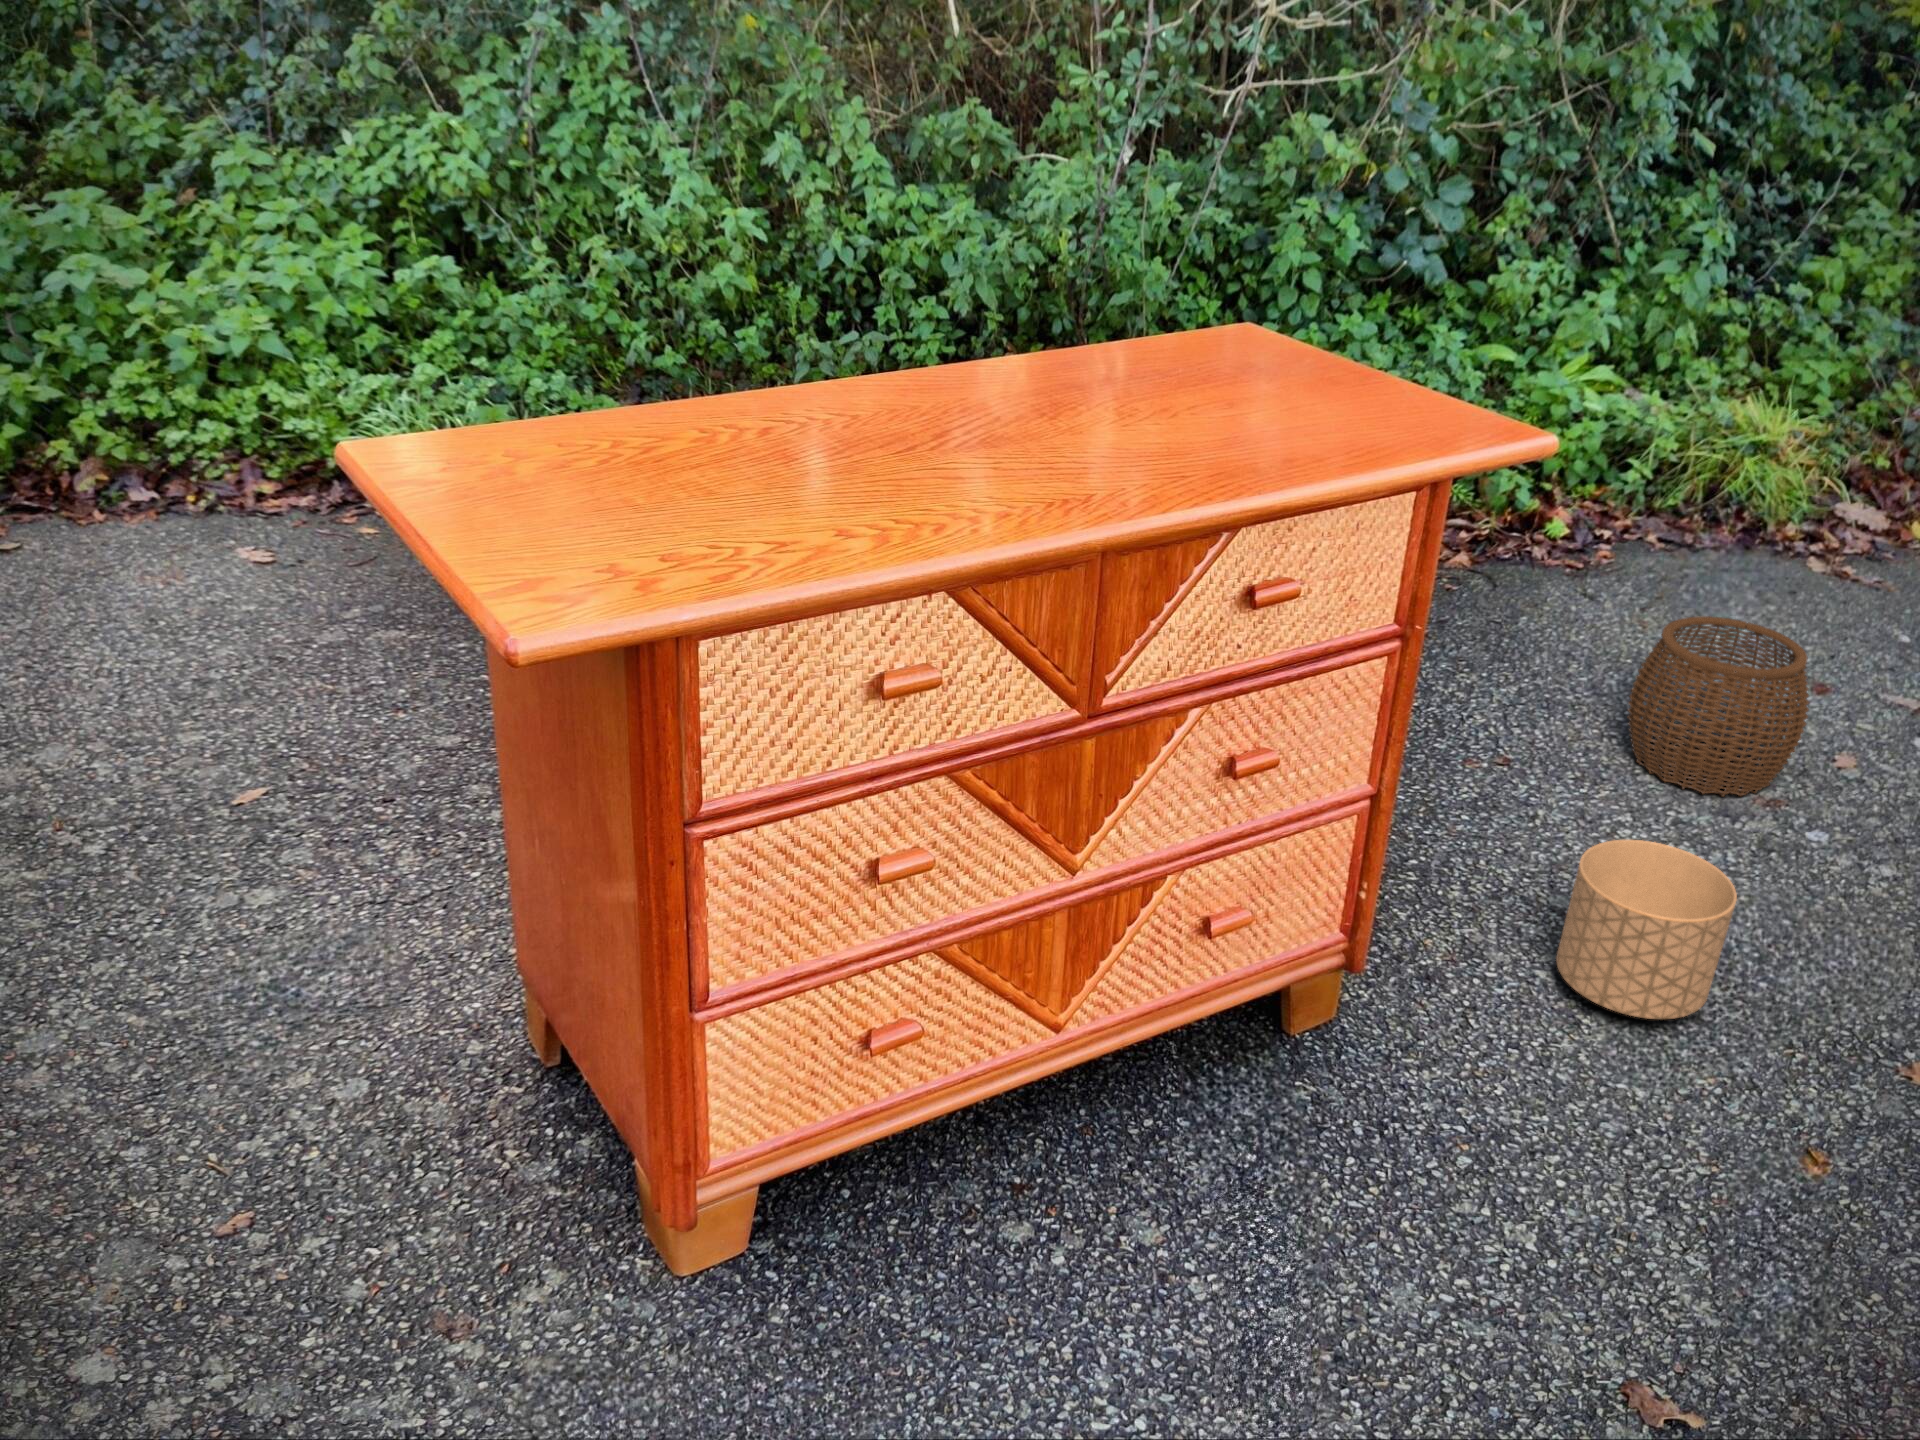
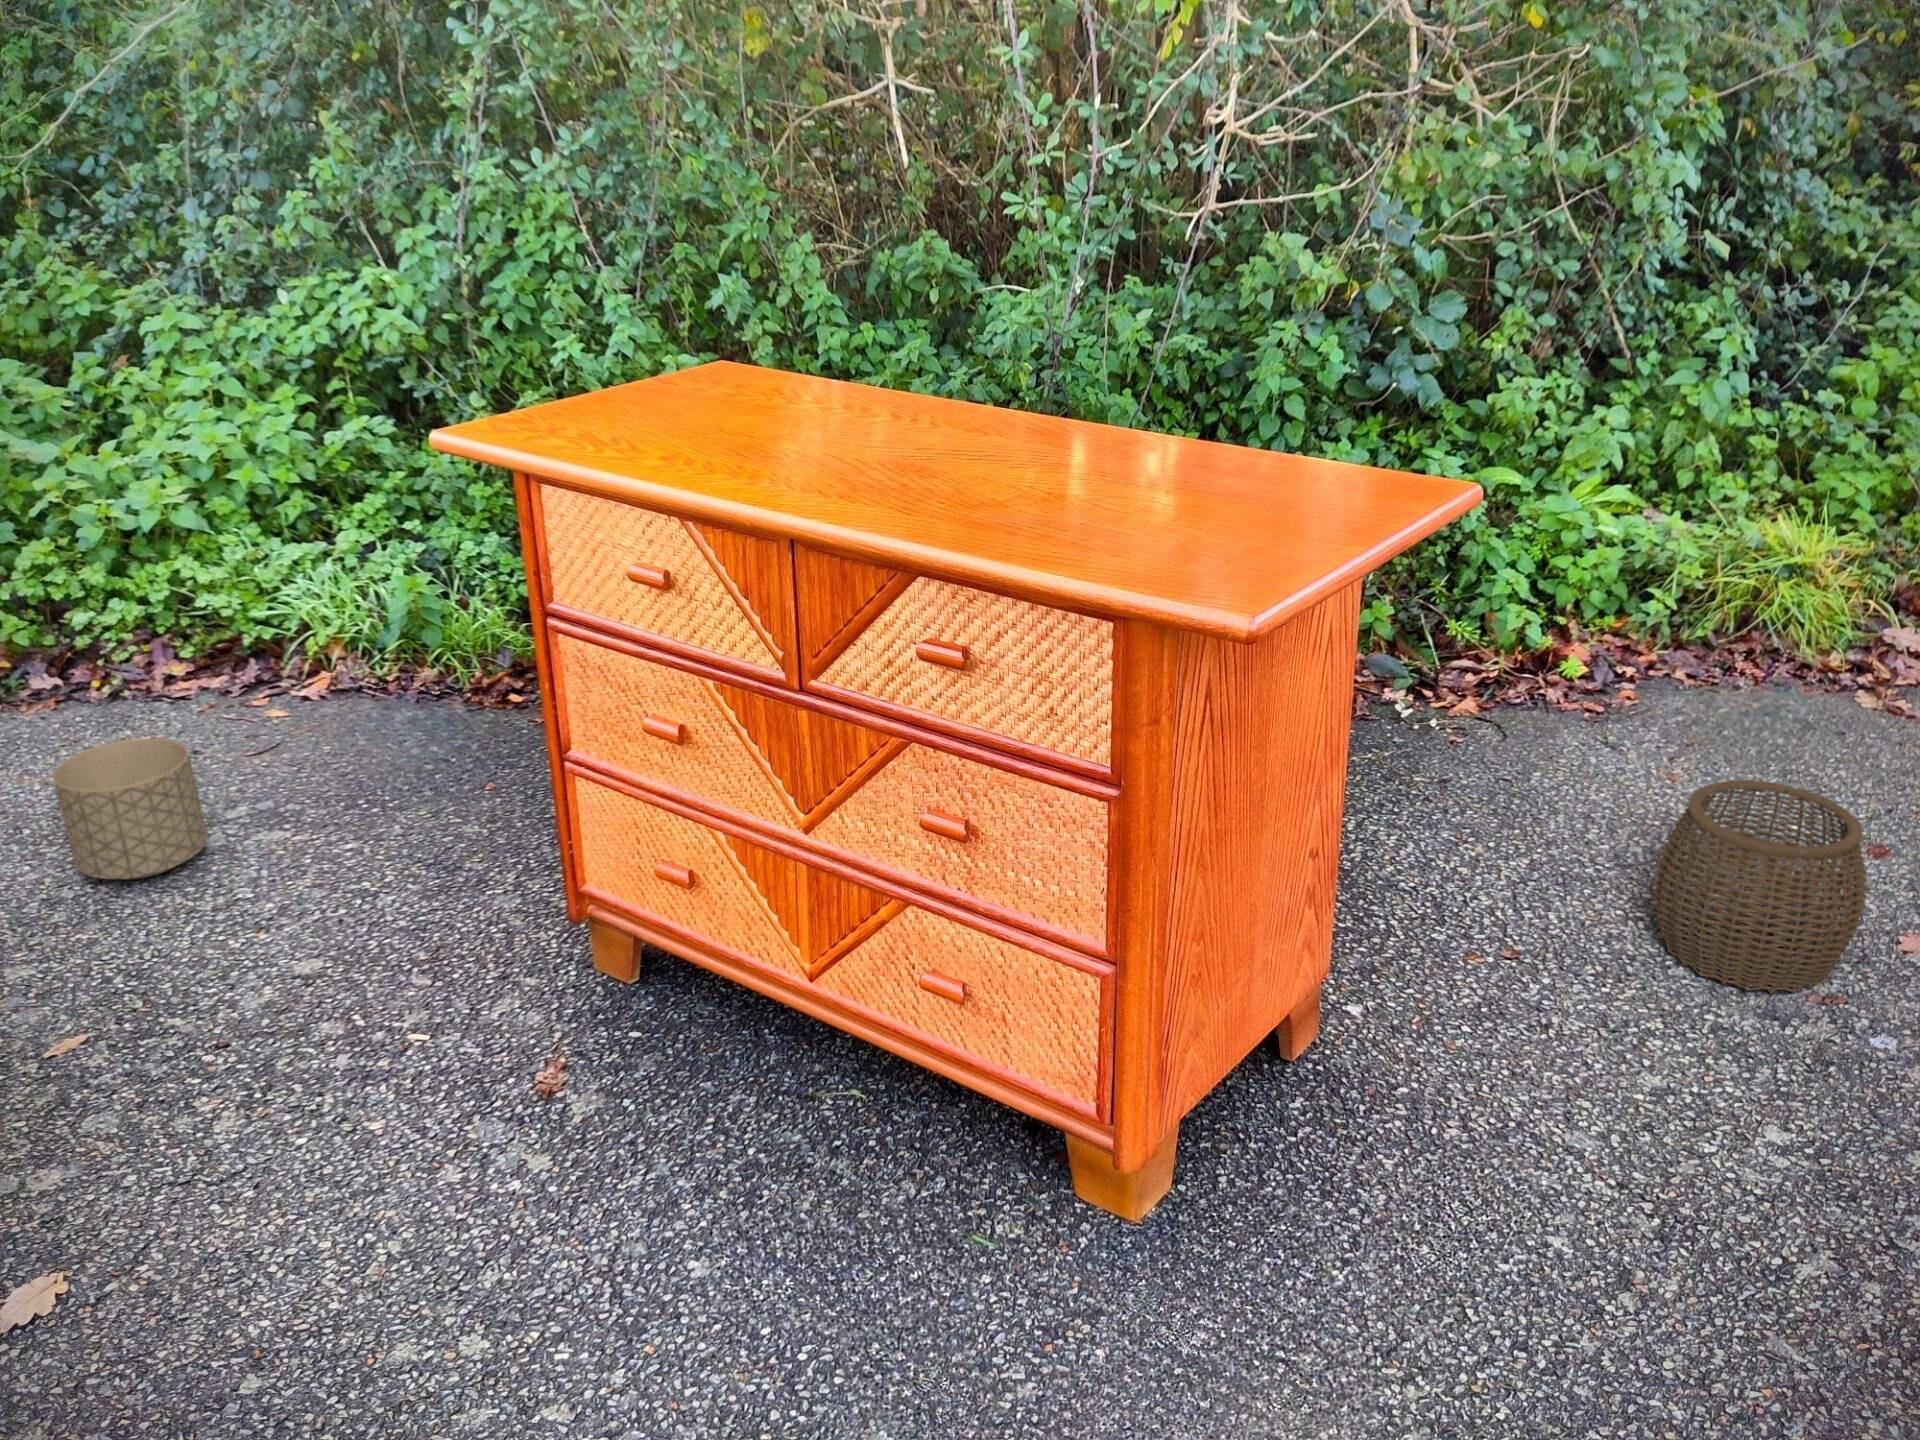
planter: present [1556,840,1737,1019] -> present [53,738,207,880]

